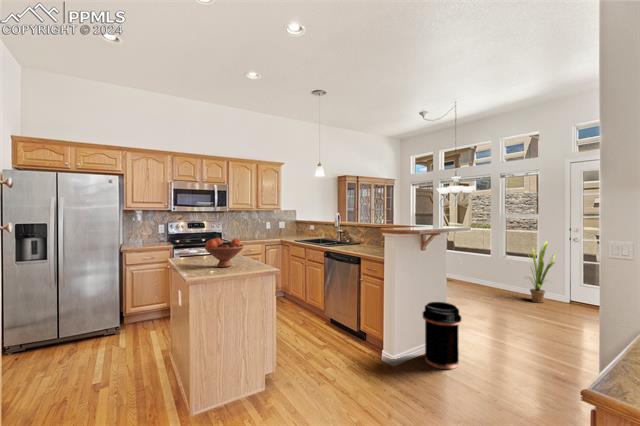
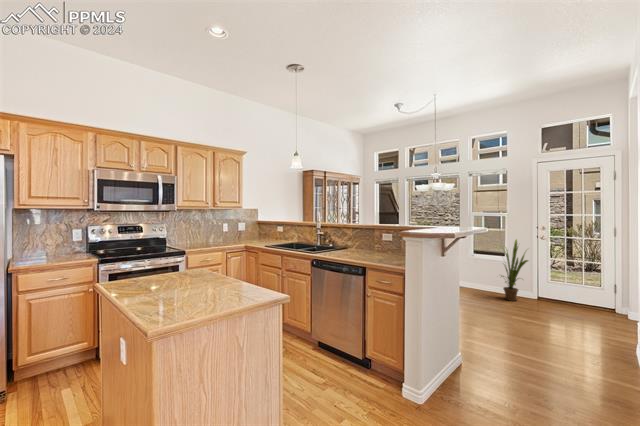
fruit bowl: present [204,238,244,267] -> none [159,251,226,301]
trash can: present [423,302,461,369] -> none [449,319,499,405]

